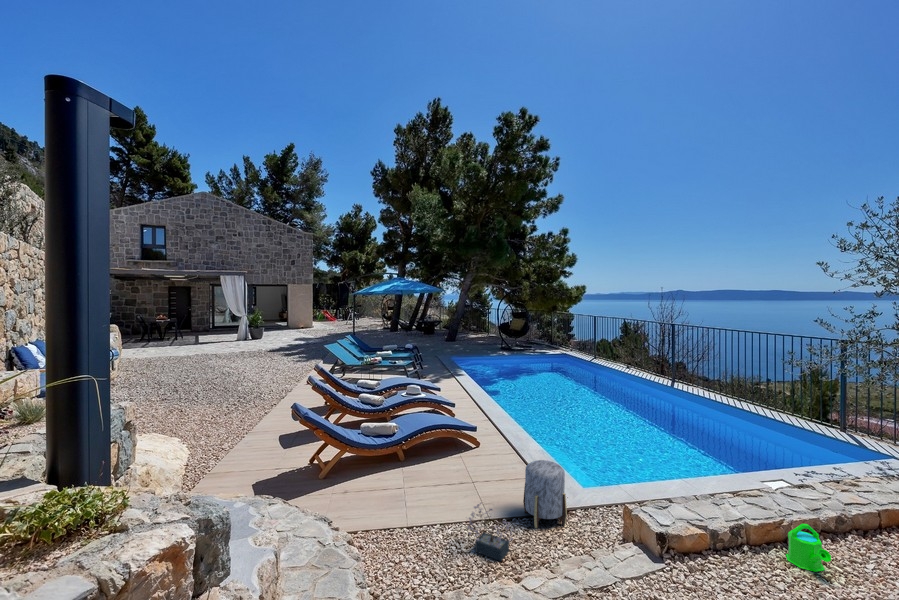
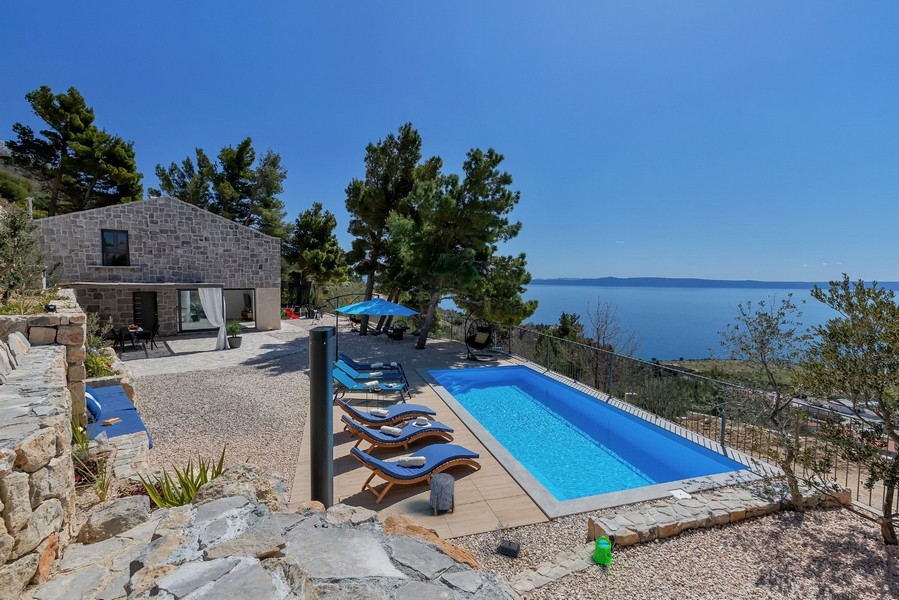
stool: present [523,460,567,528] -> present [430,473,455,516]
watering can: present [786,524,831,572] -> present [593,536,612,565]

